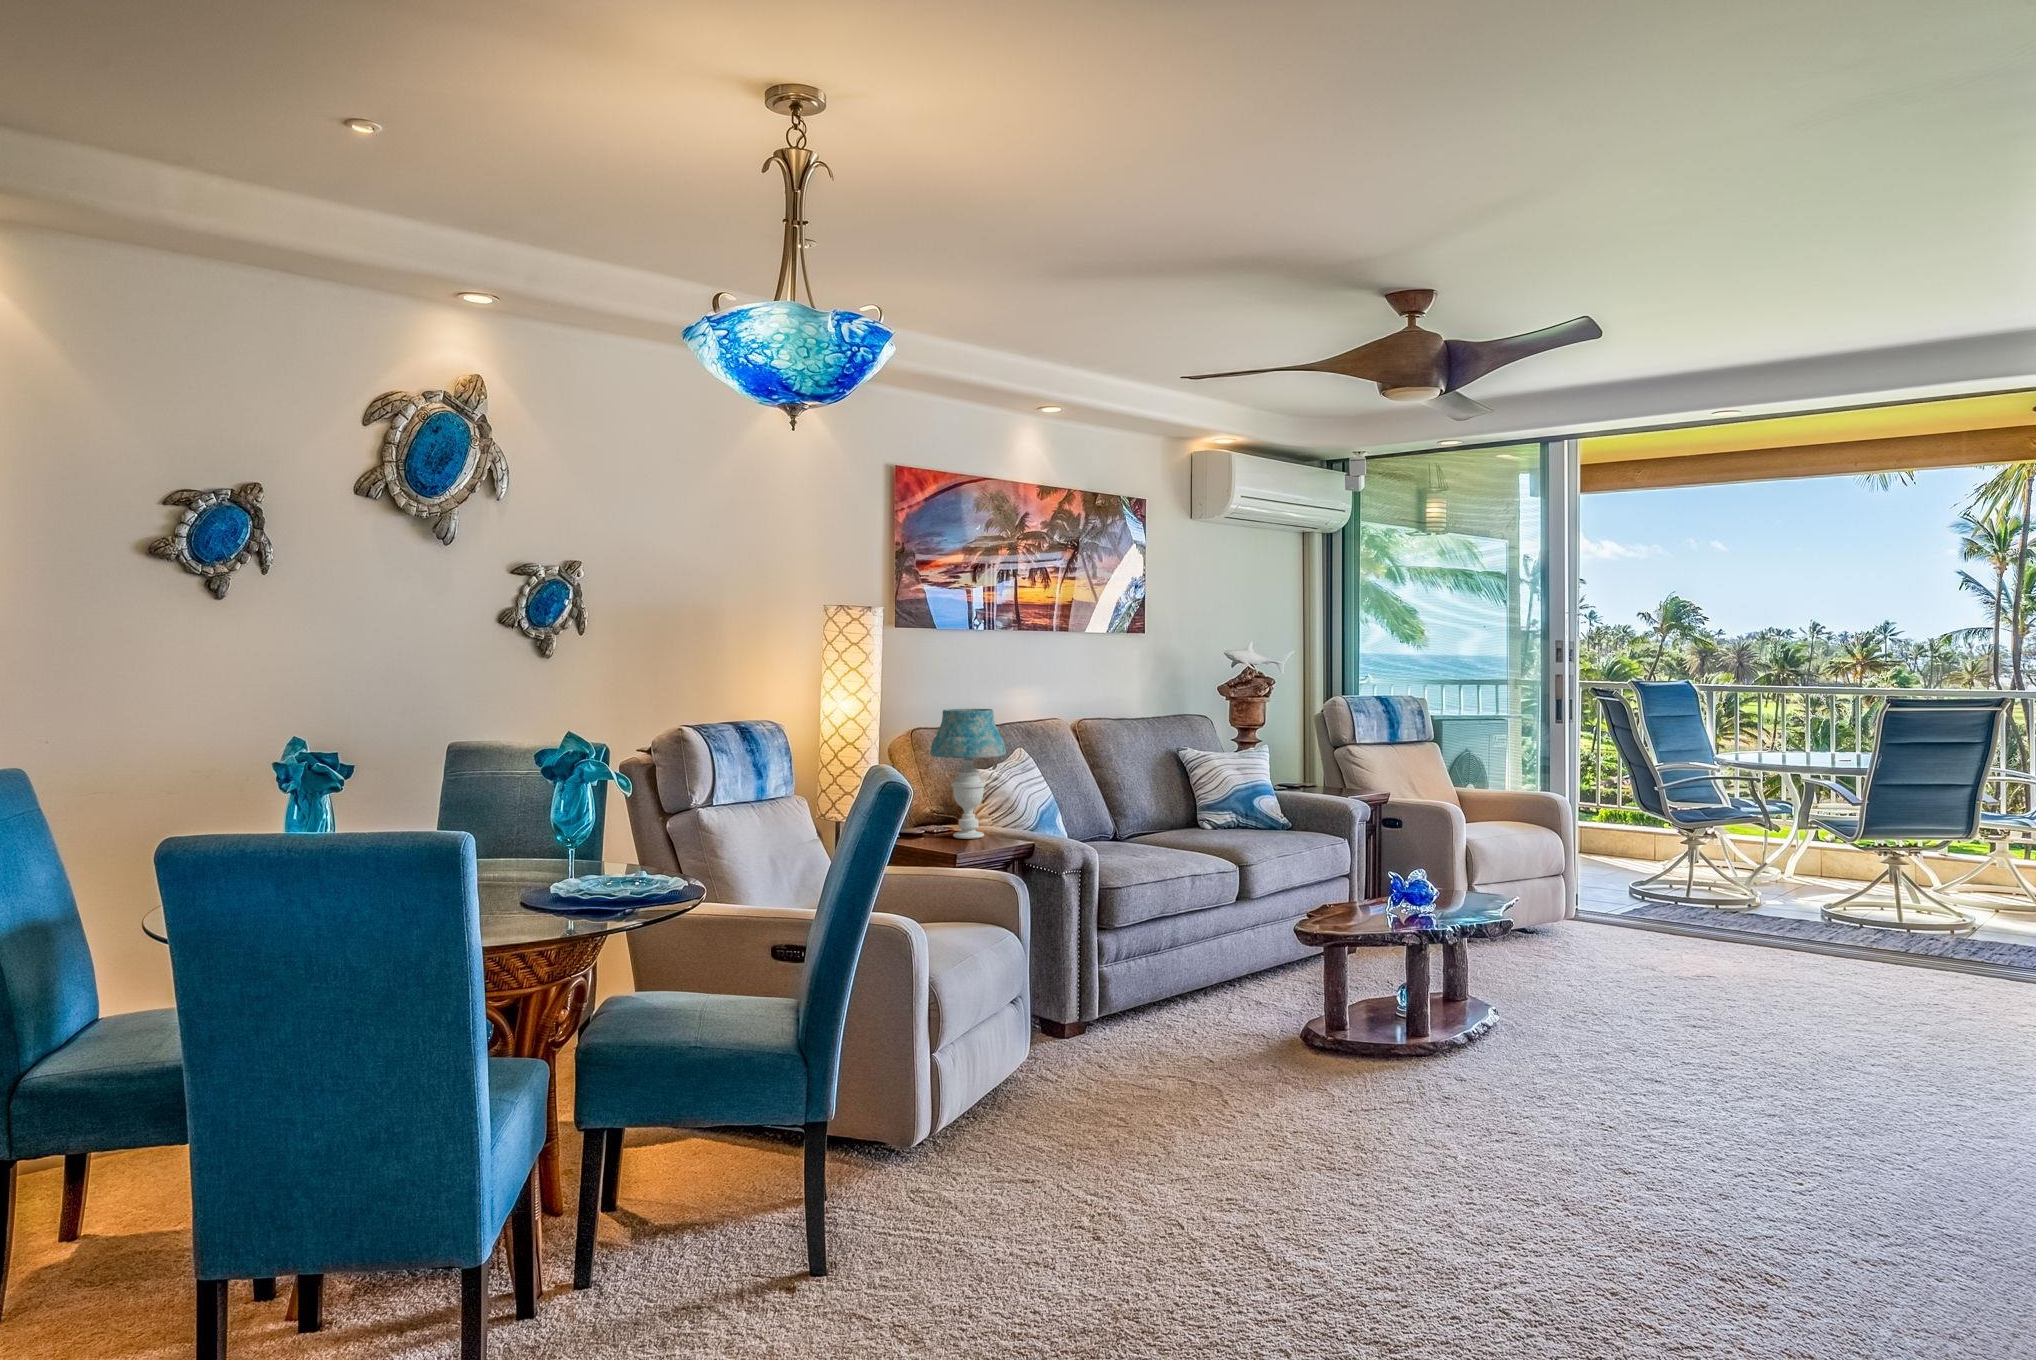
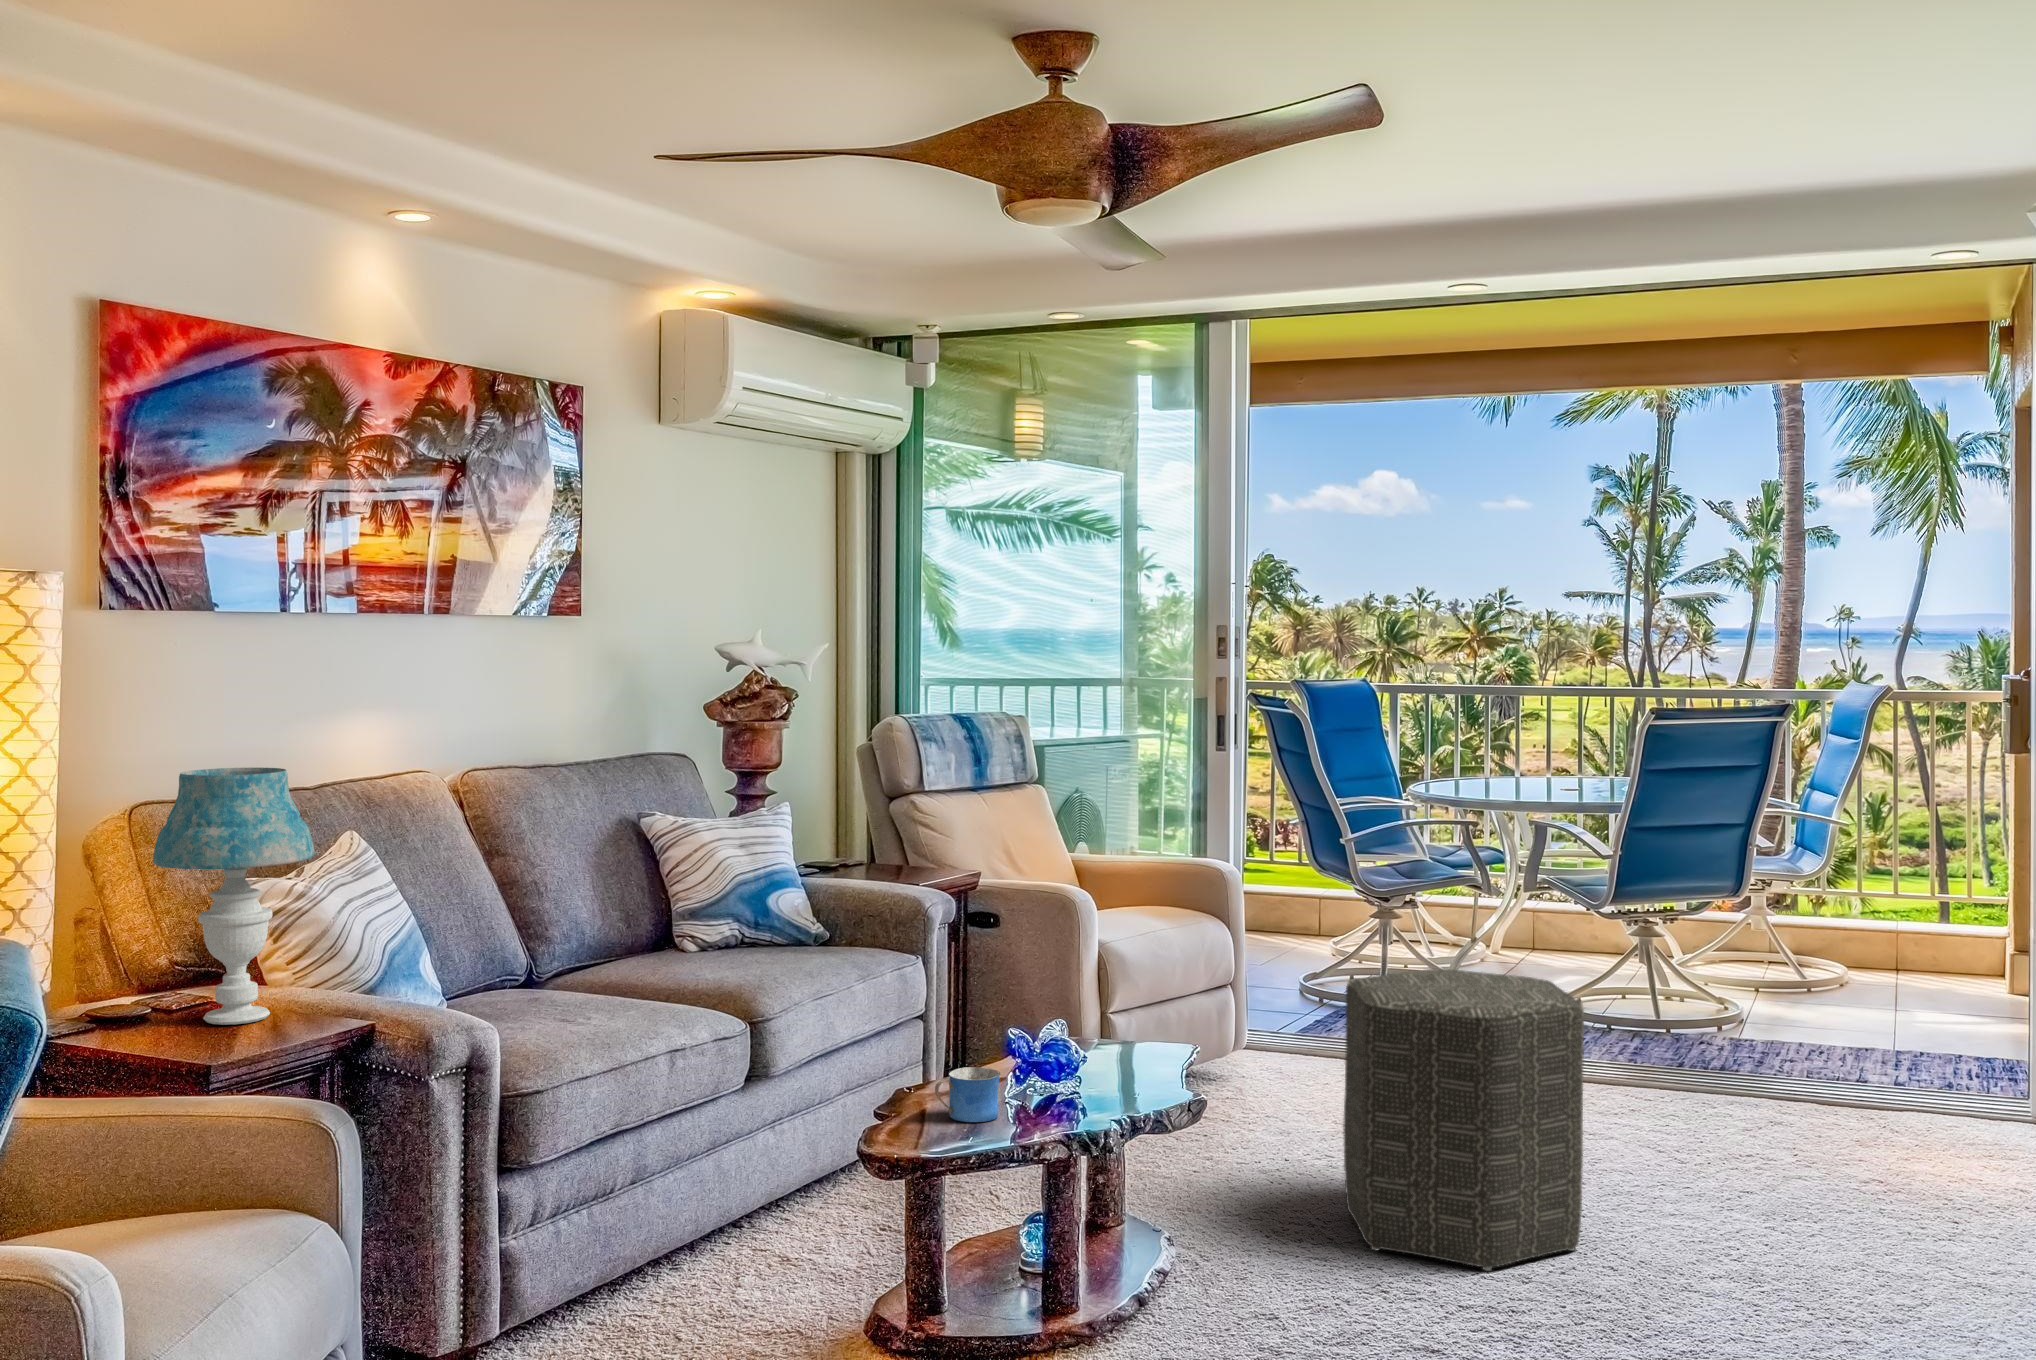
ottoman: none [1621,859,1791,1050] -> present [1343,969,1584,1271]
mug: none [1341,892,1381,923] -> present [935,1067,1000,1122]

